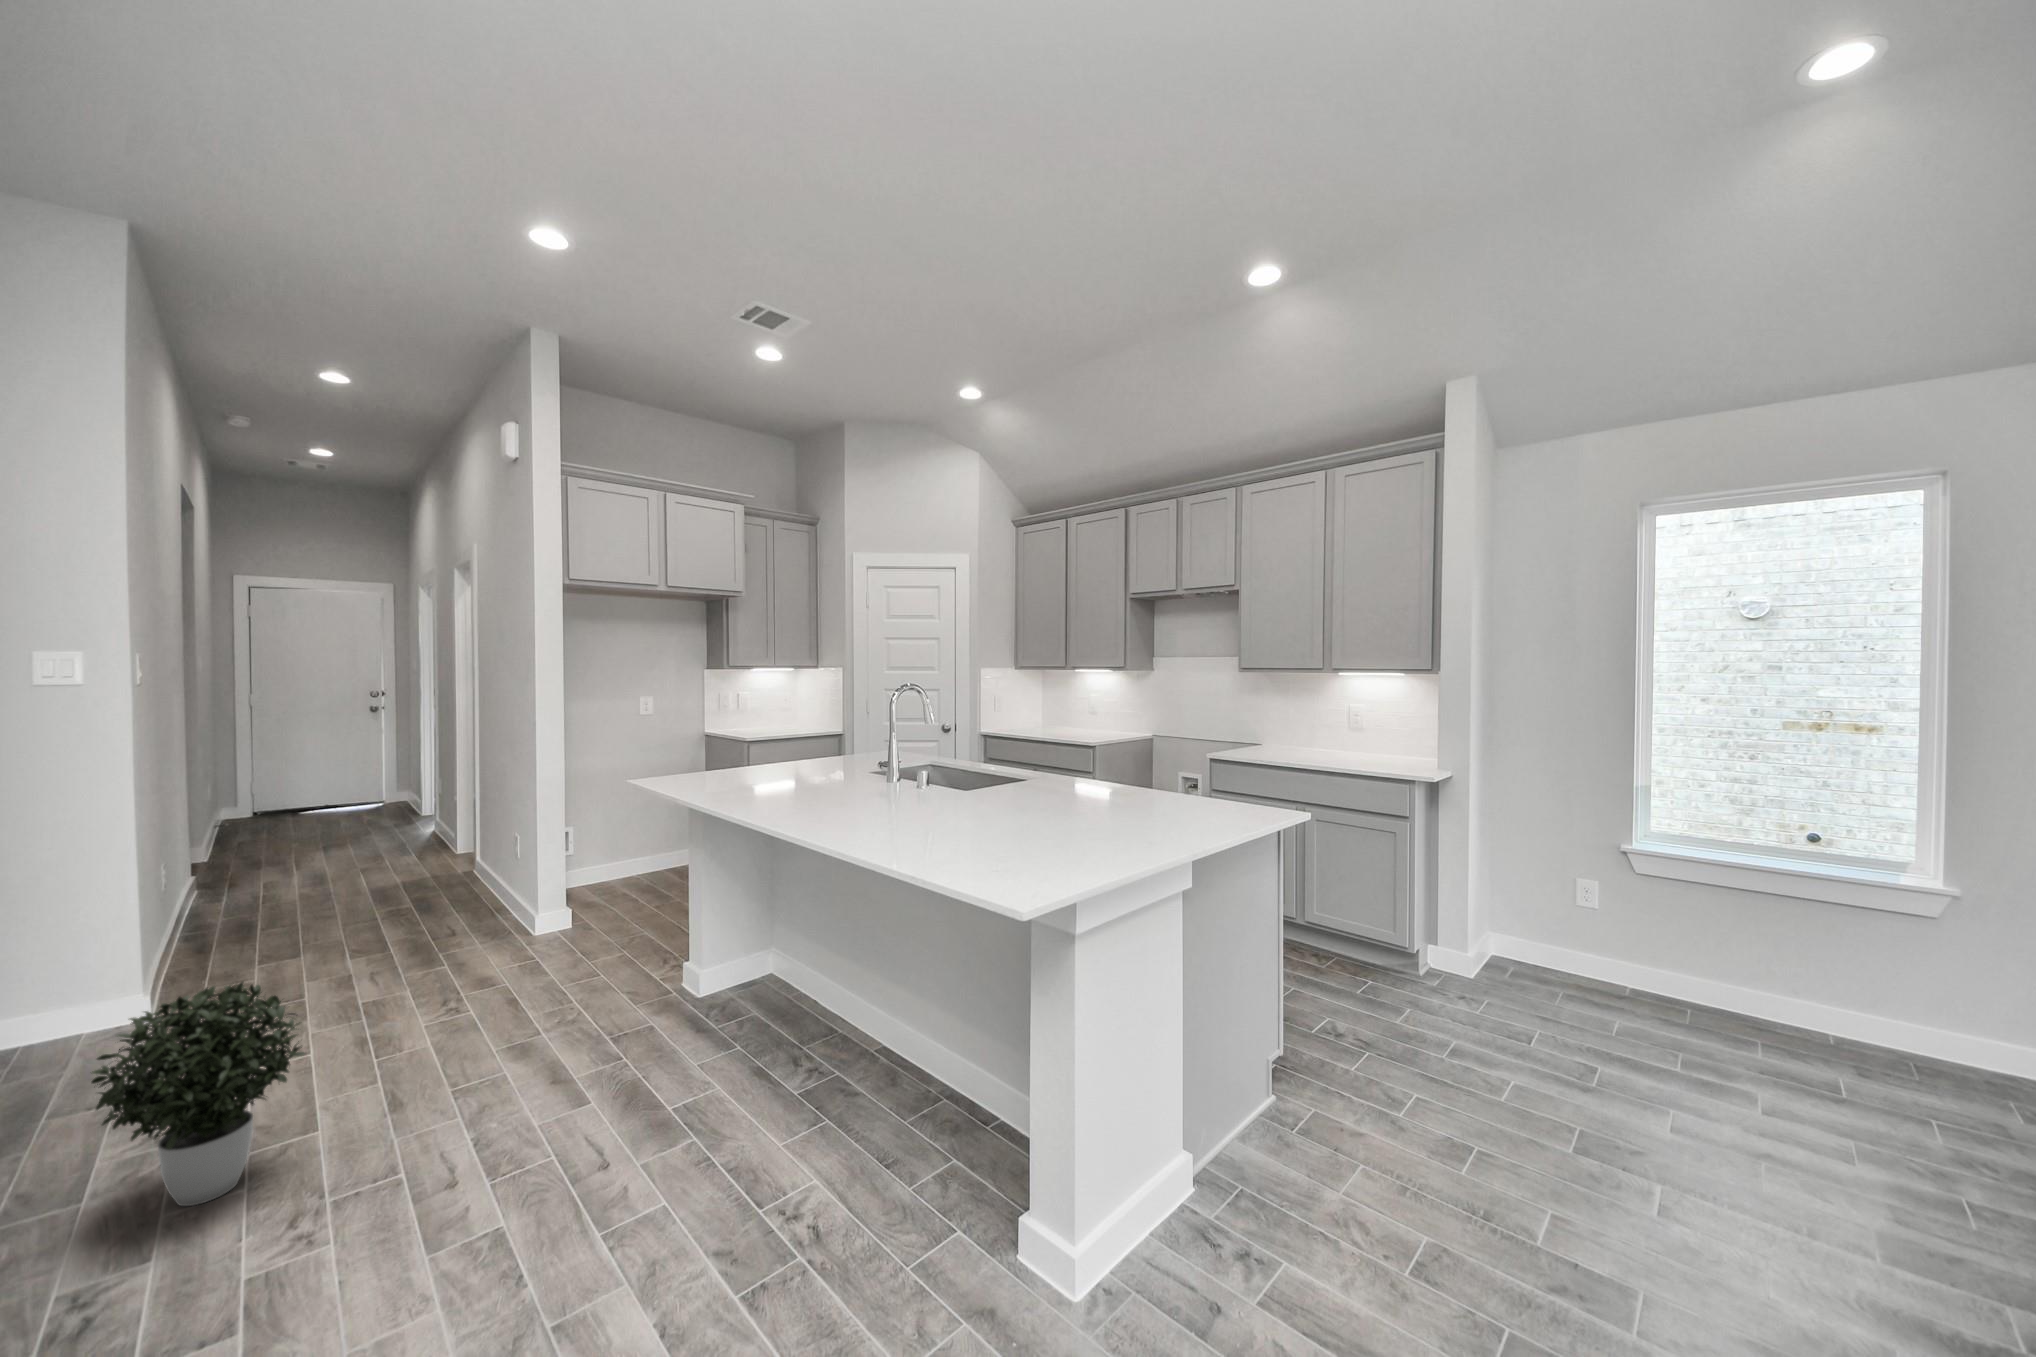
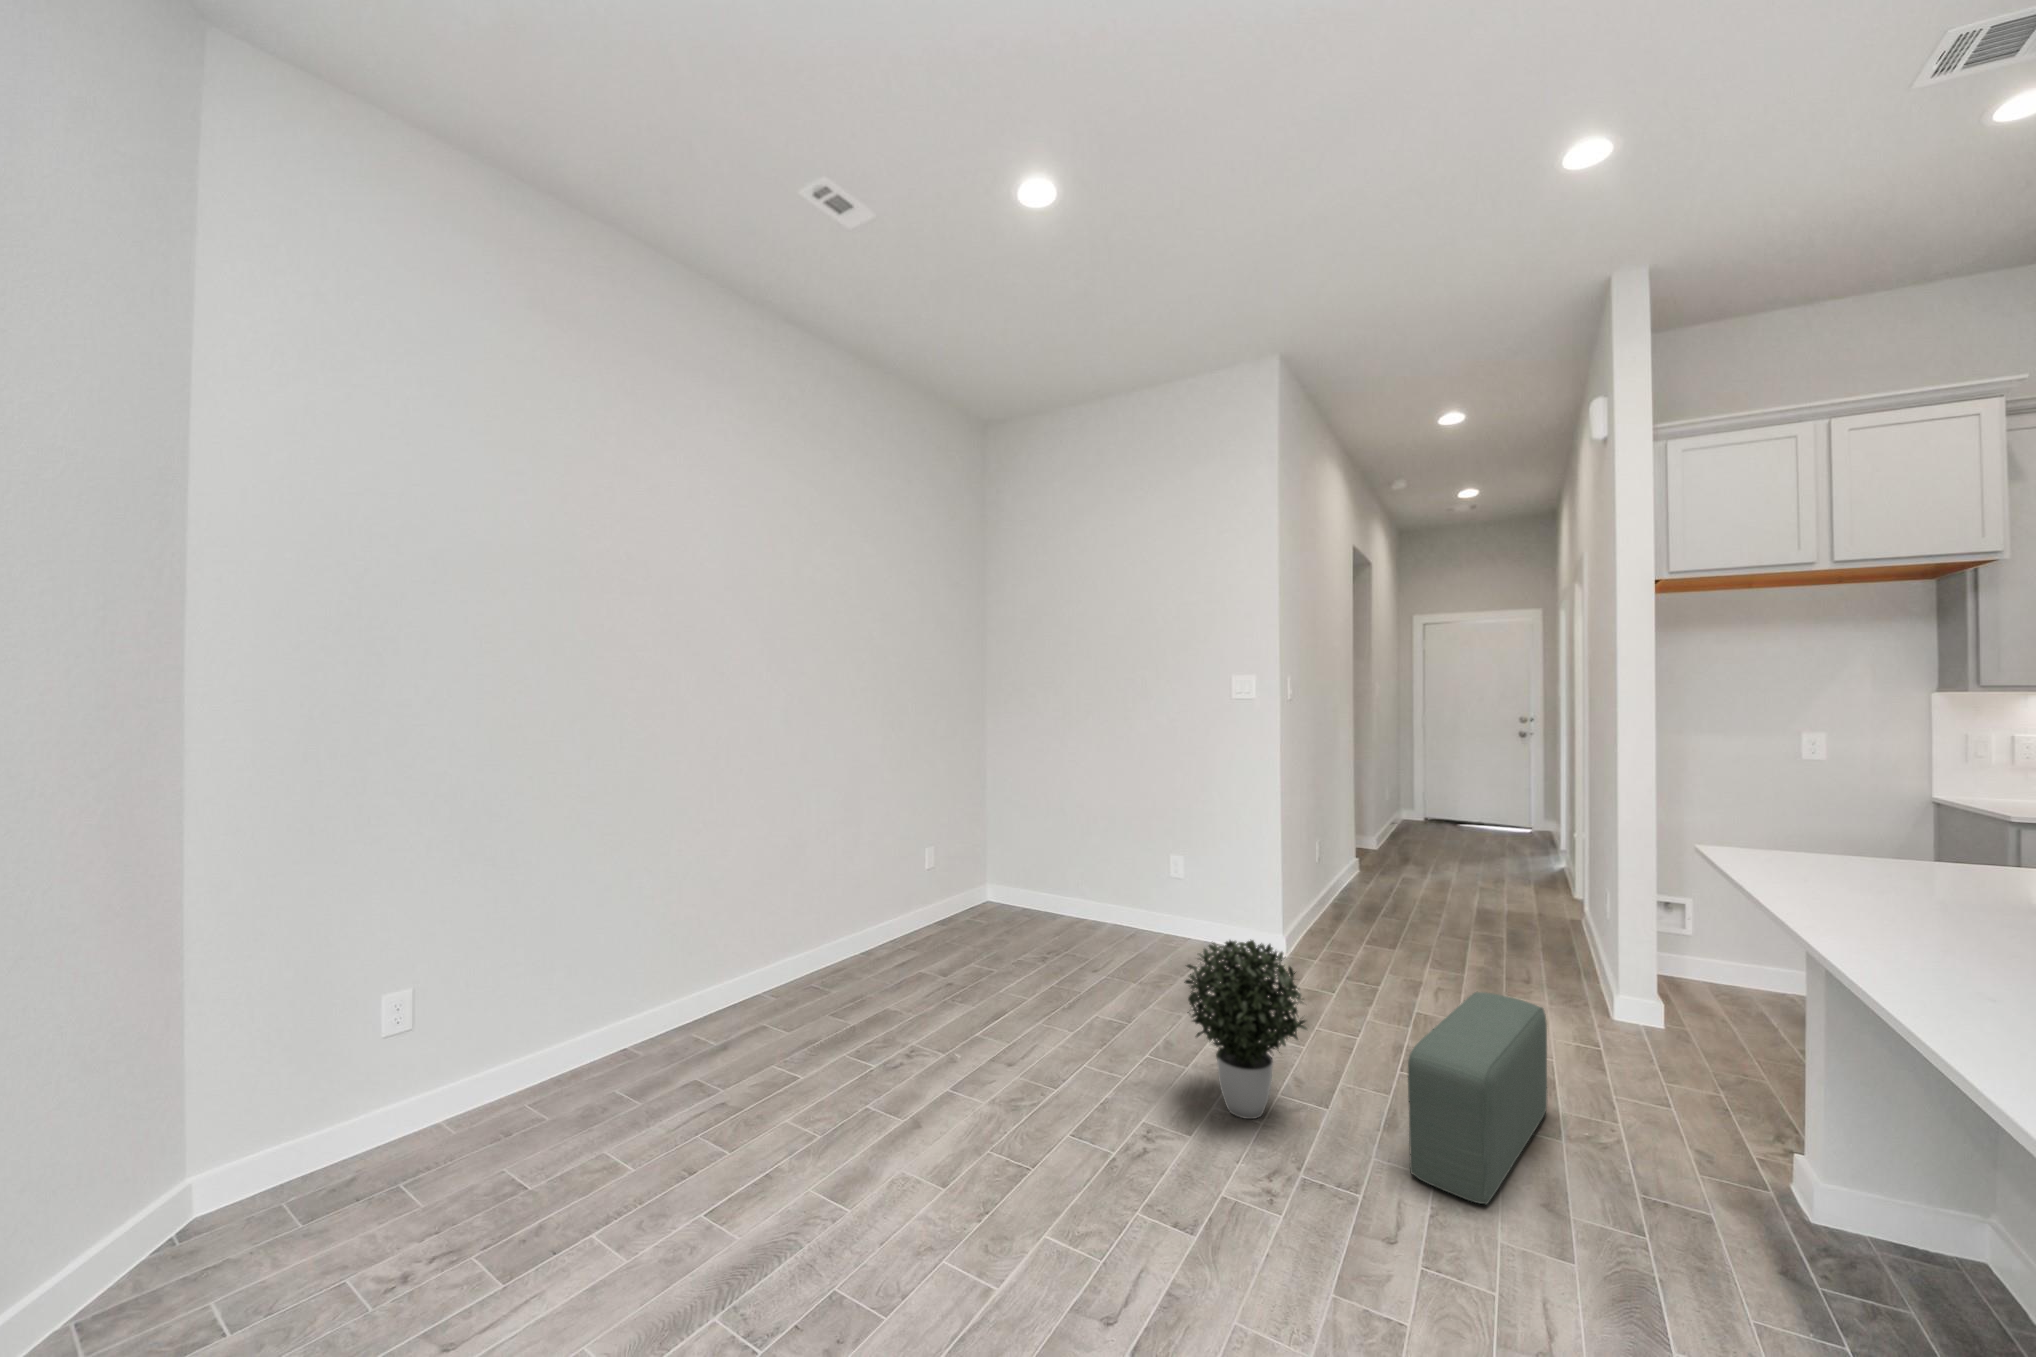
pouf: none [438,939,528,1127] -> present [1408,992,1547,1204]

